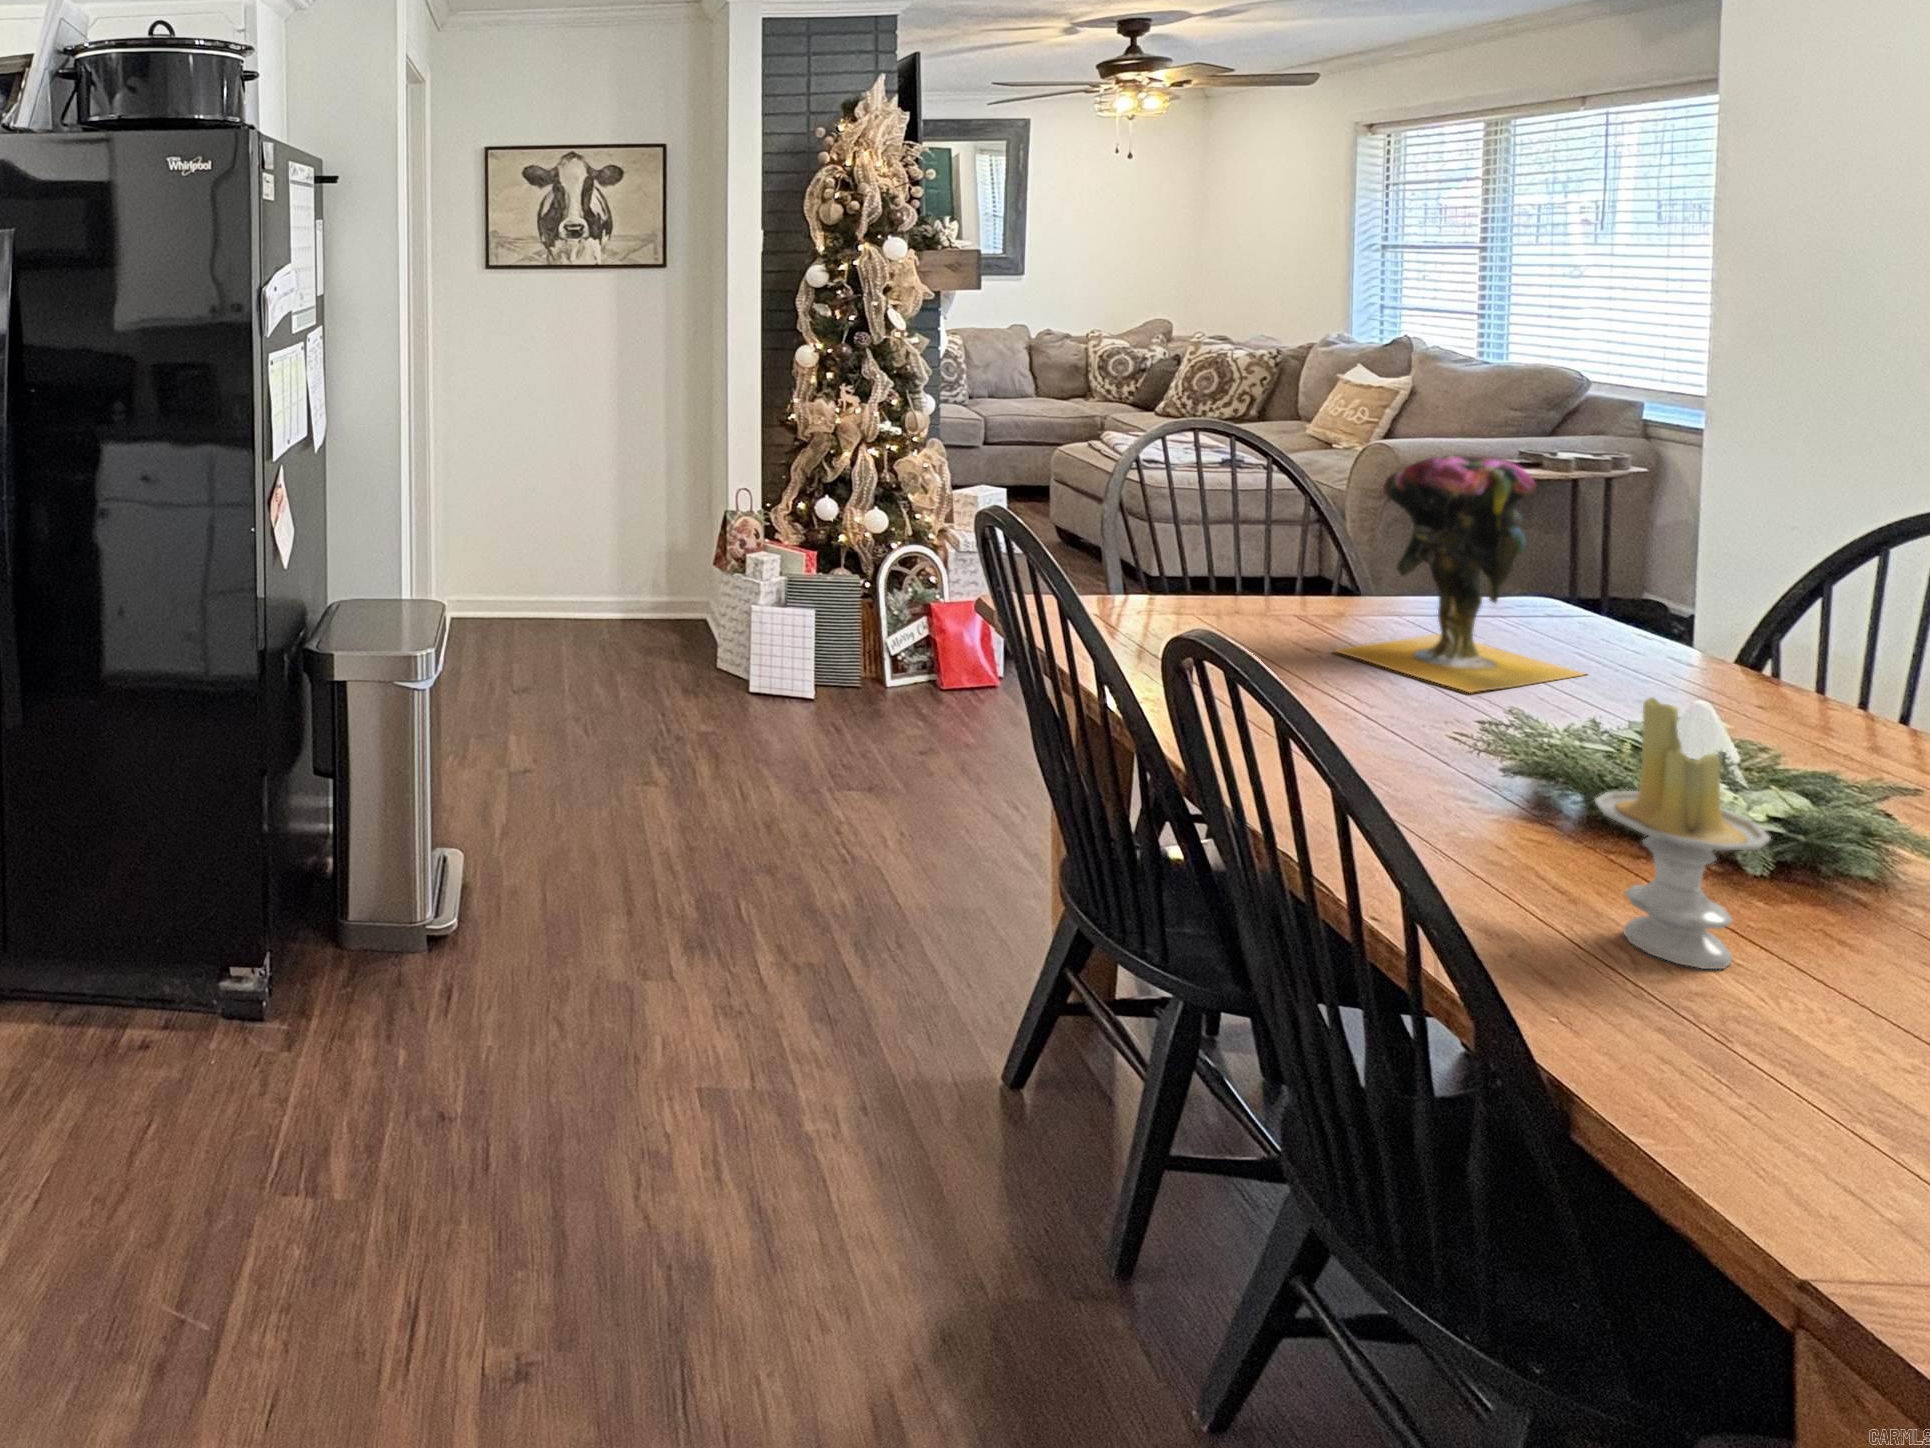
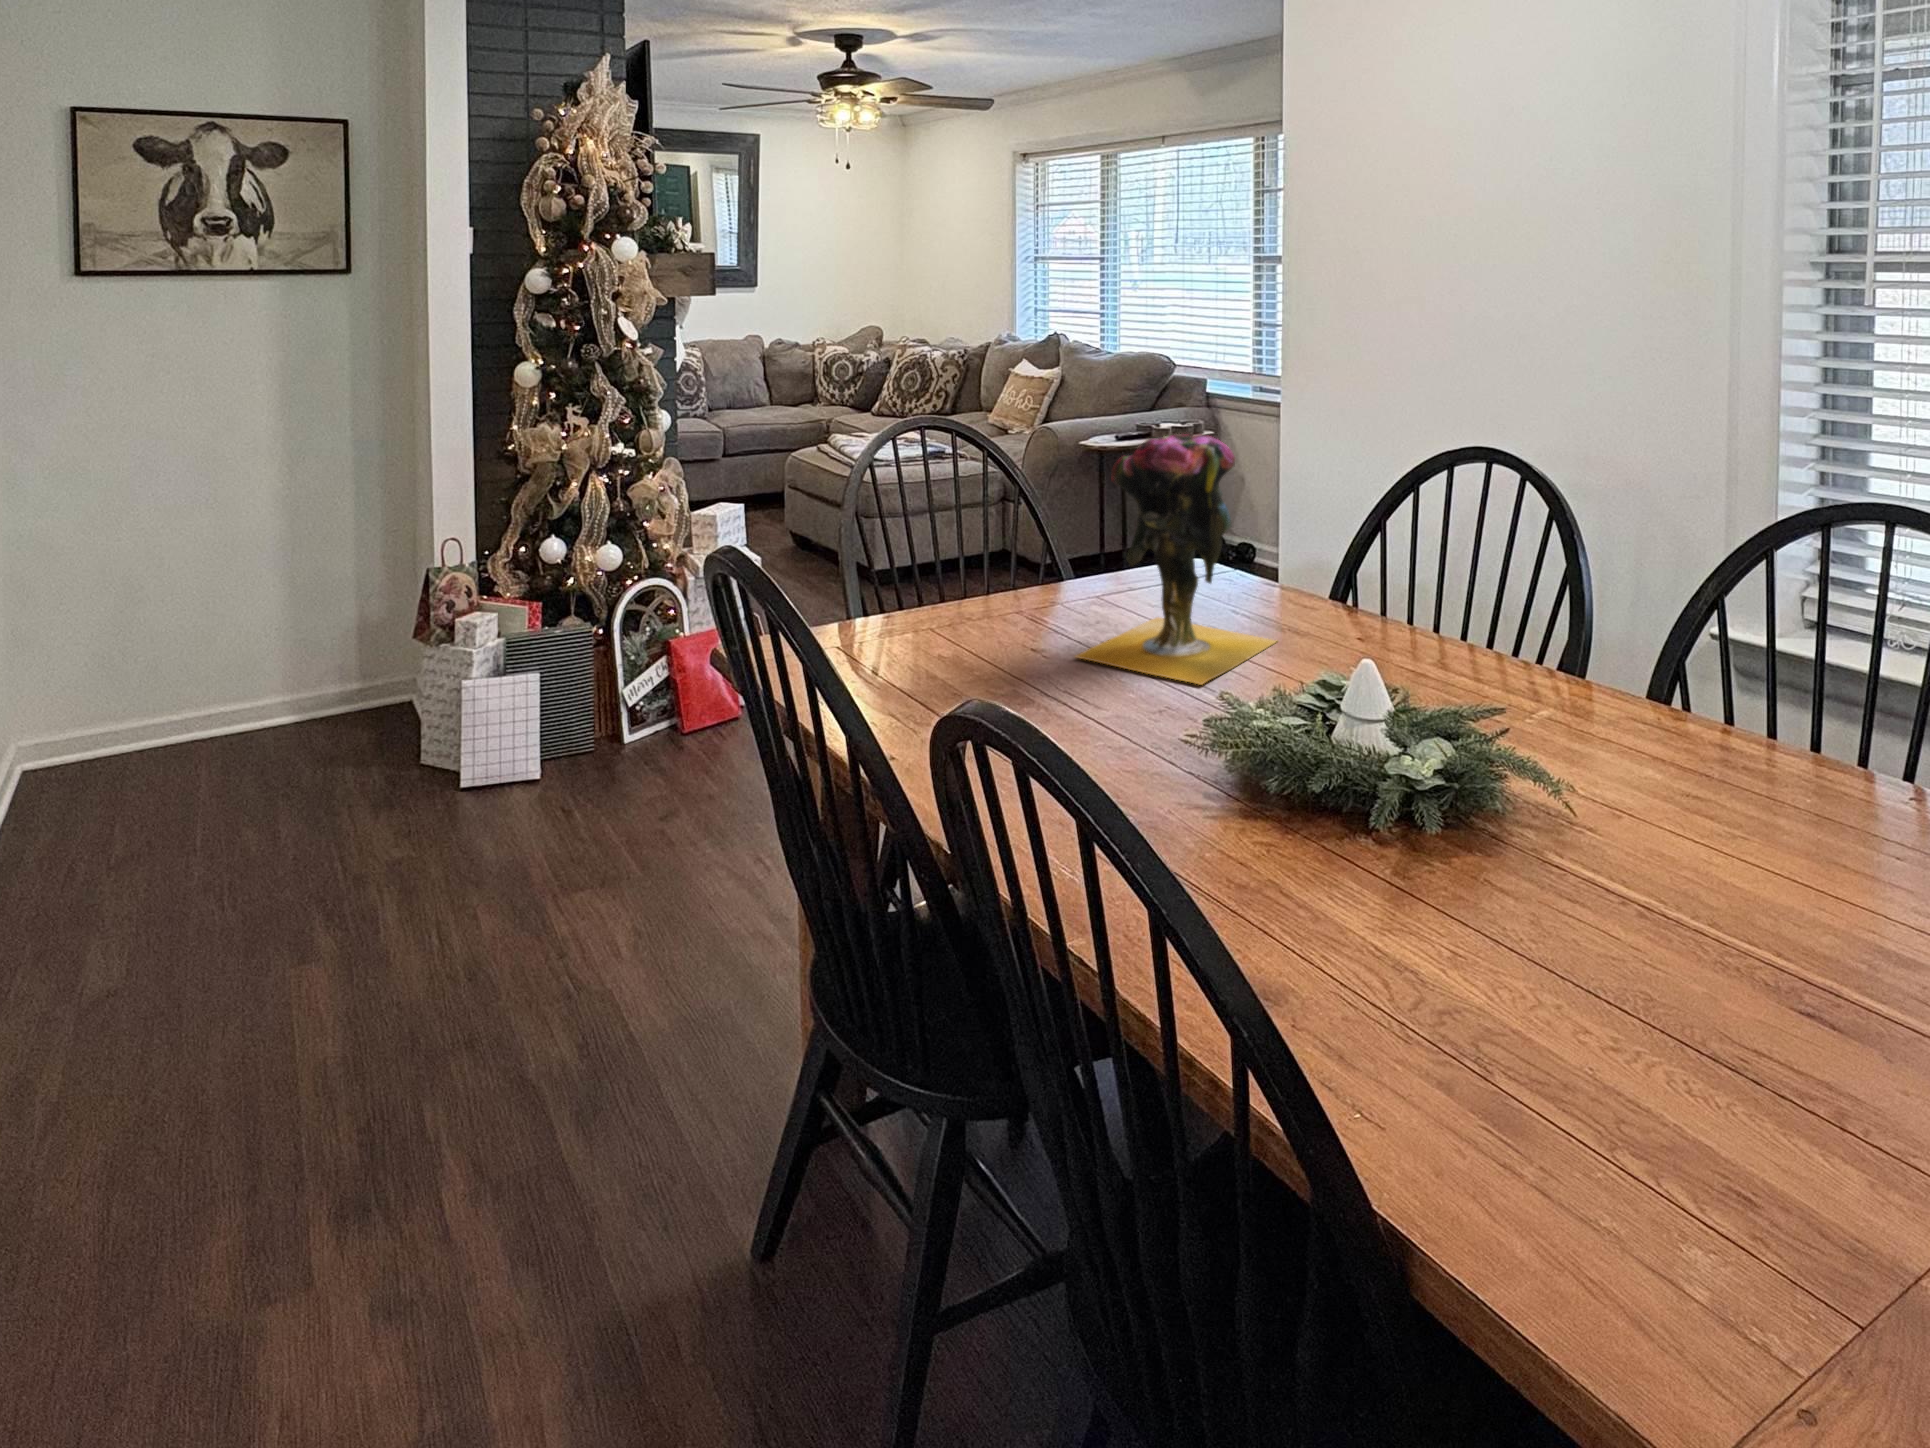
candle: present [1595,698,1770,969] -> none [1420,712,1582,1038]

